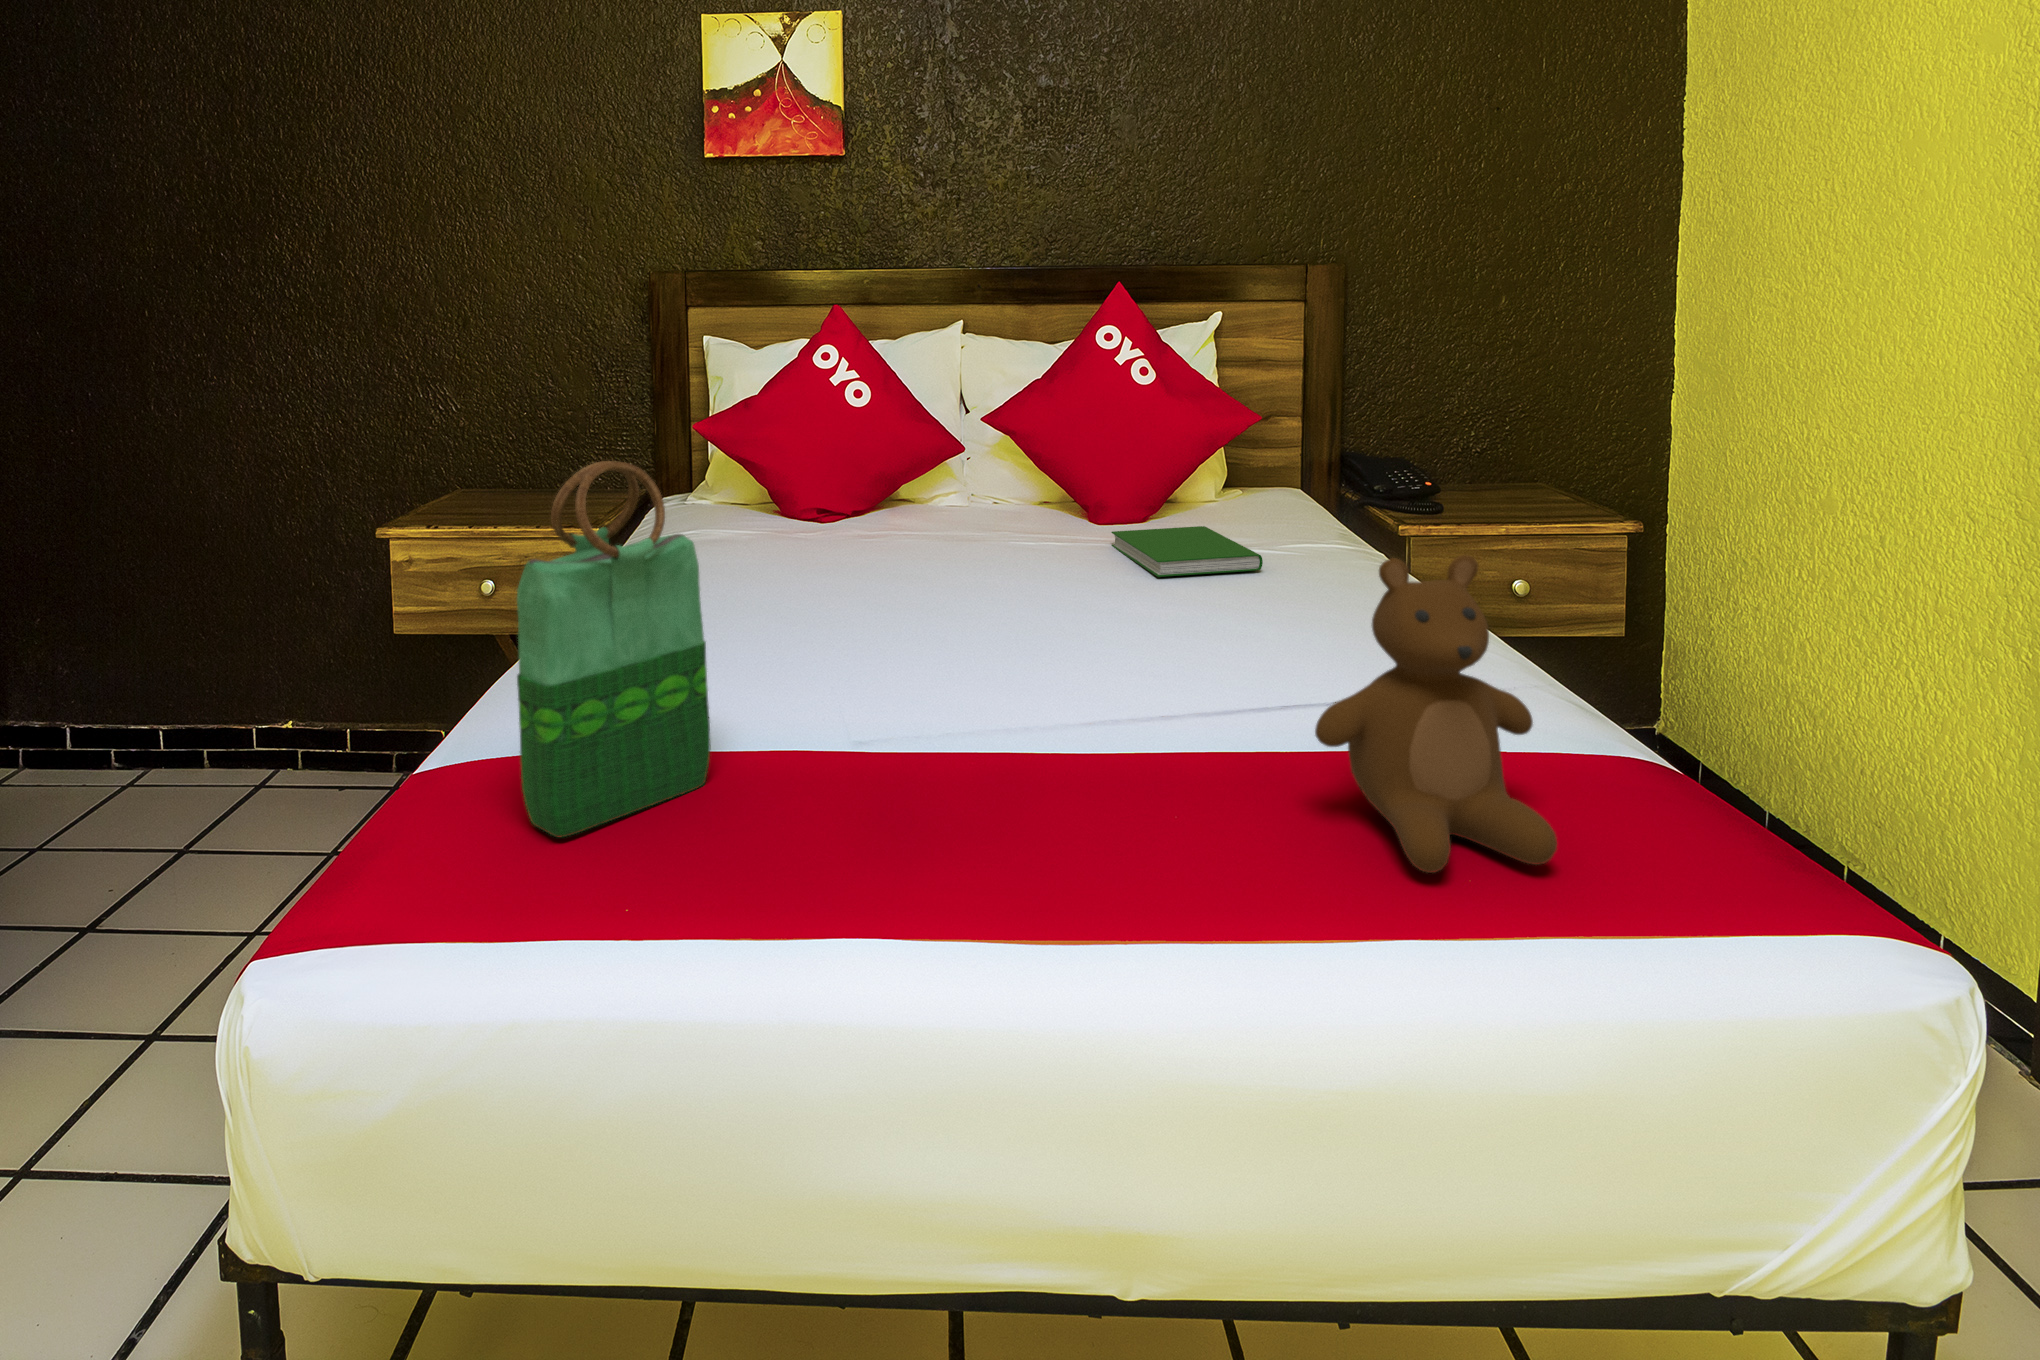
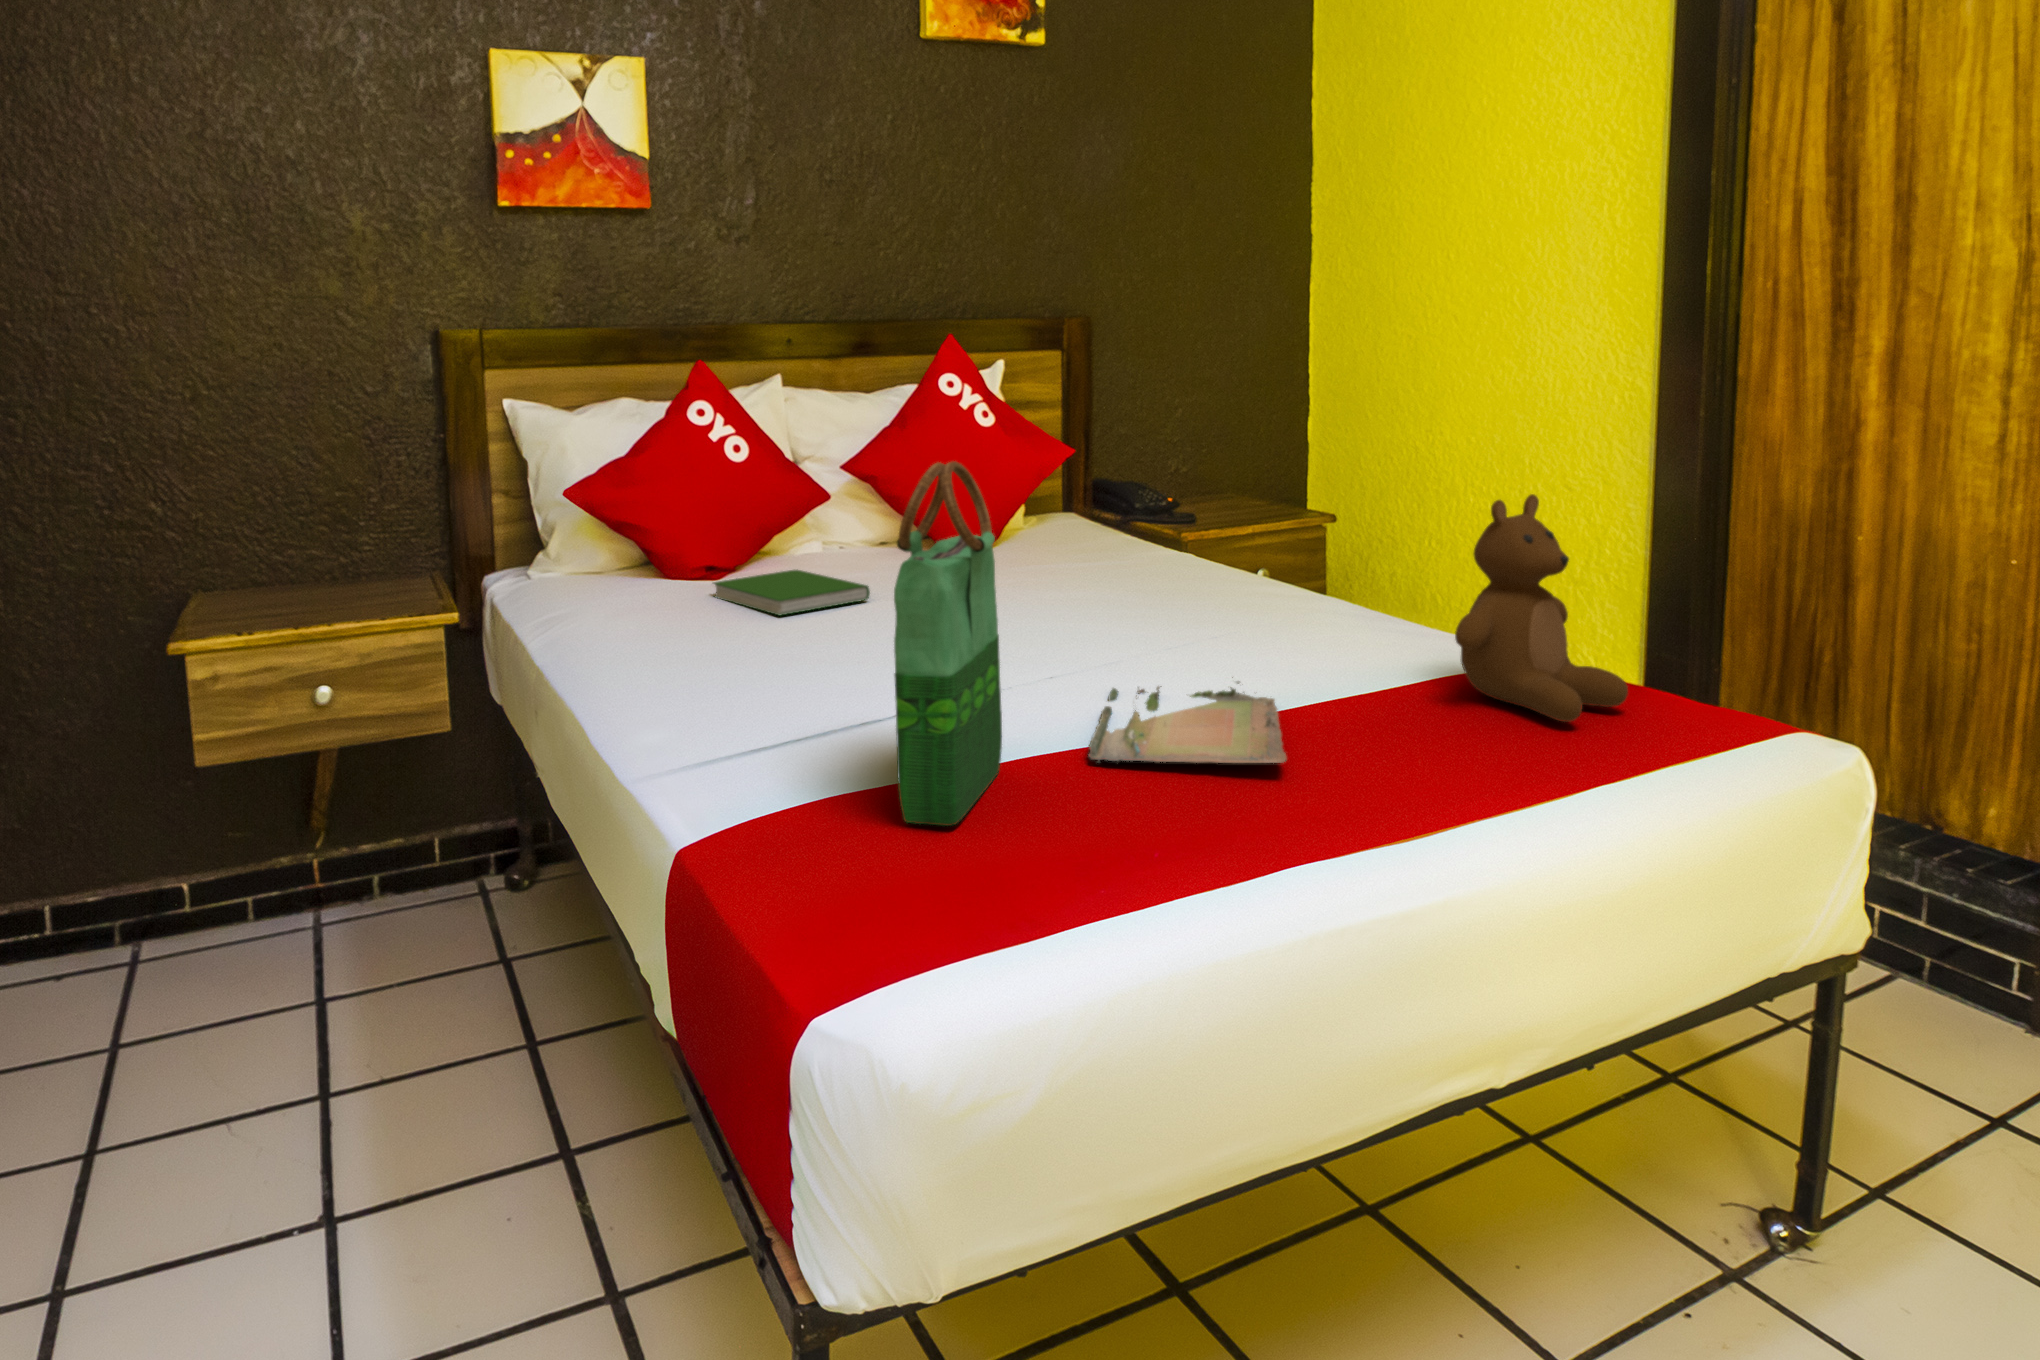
hardcover book: present [1111,526,1263,577] -> present [713,570,870,616]
tray: none [794,710,1101,846] -> present [1089,677,1287,763]

